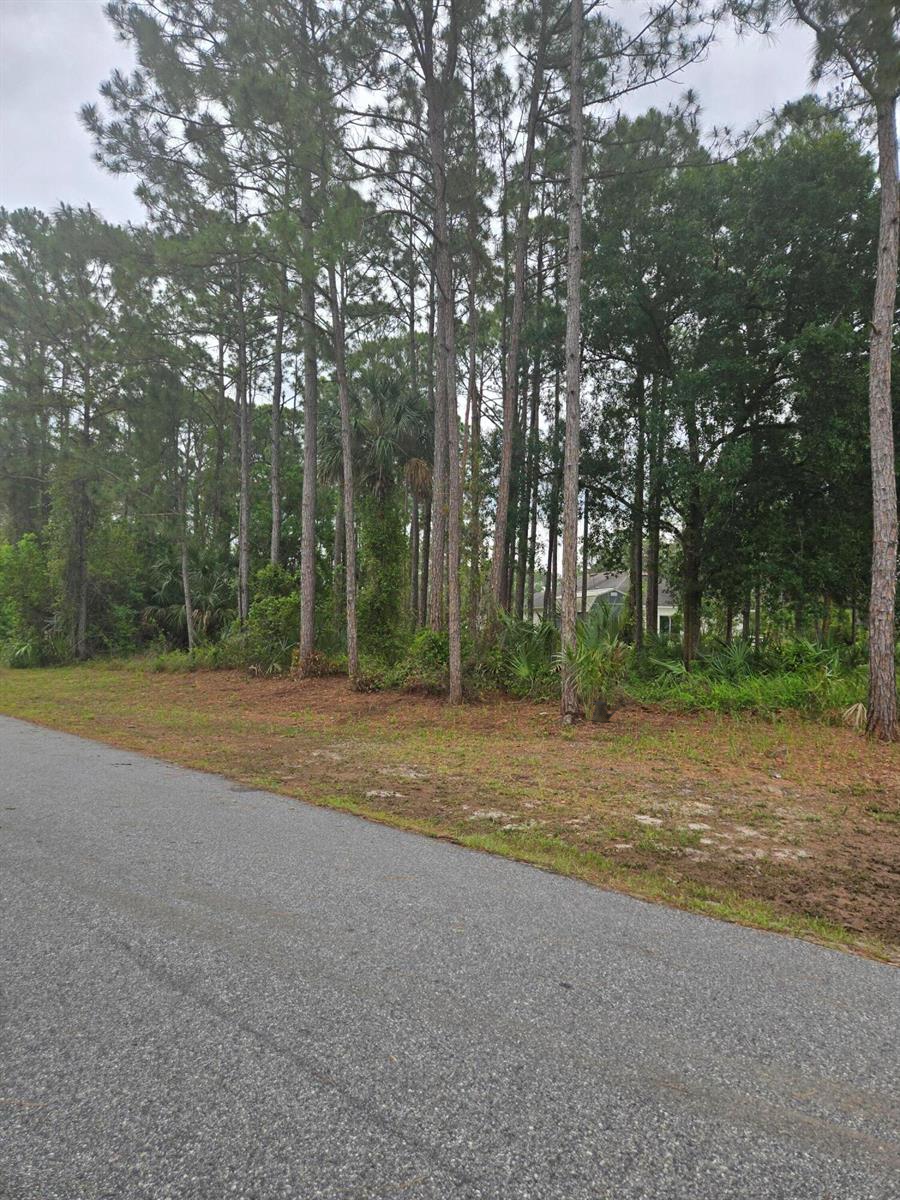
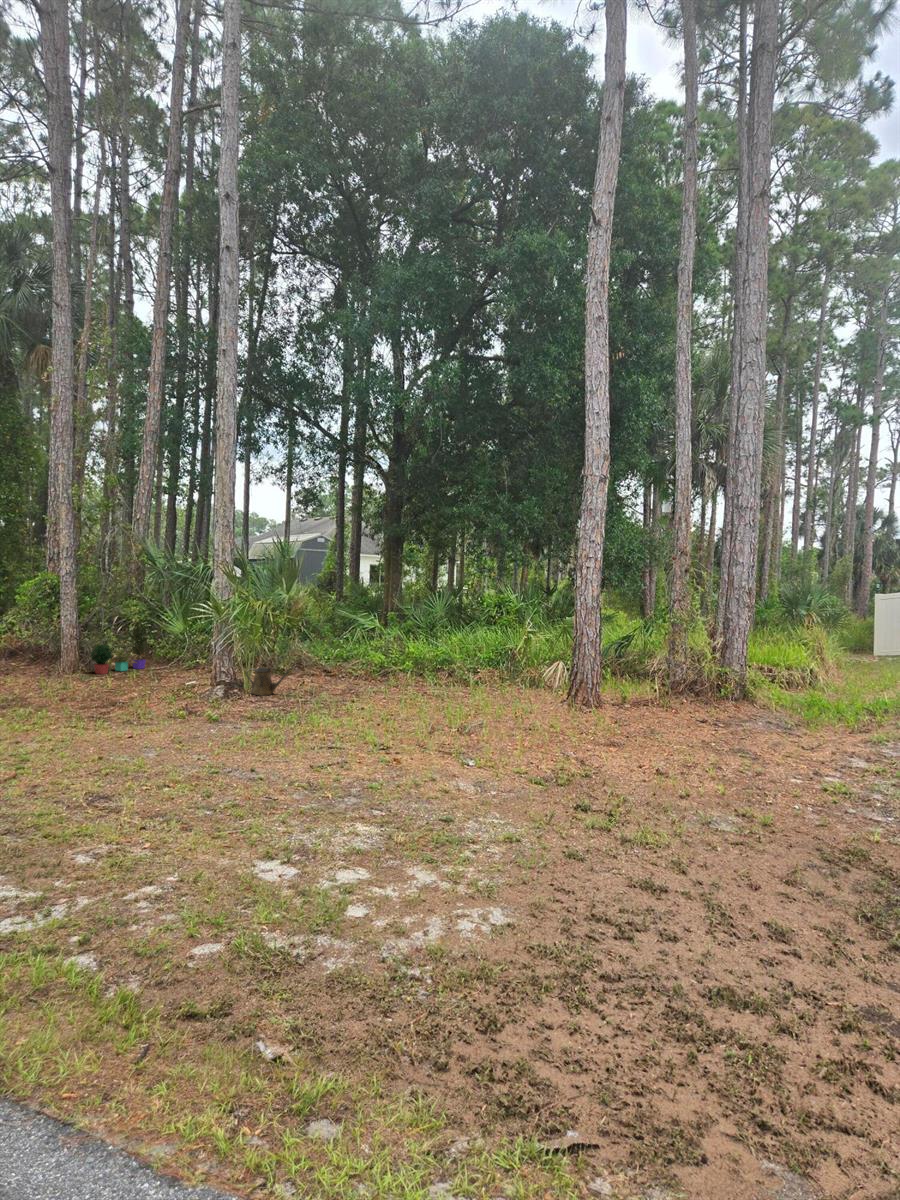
potted plant: none [475,665,512,704] -> present [90,620,148,674]

